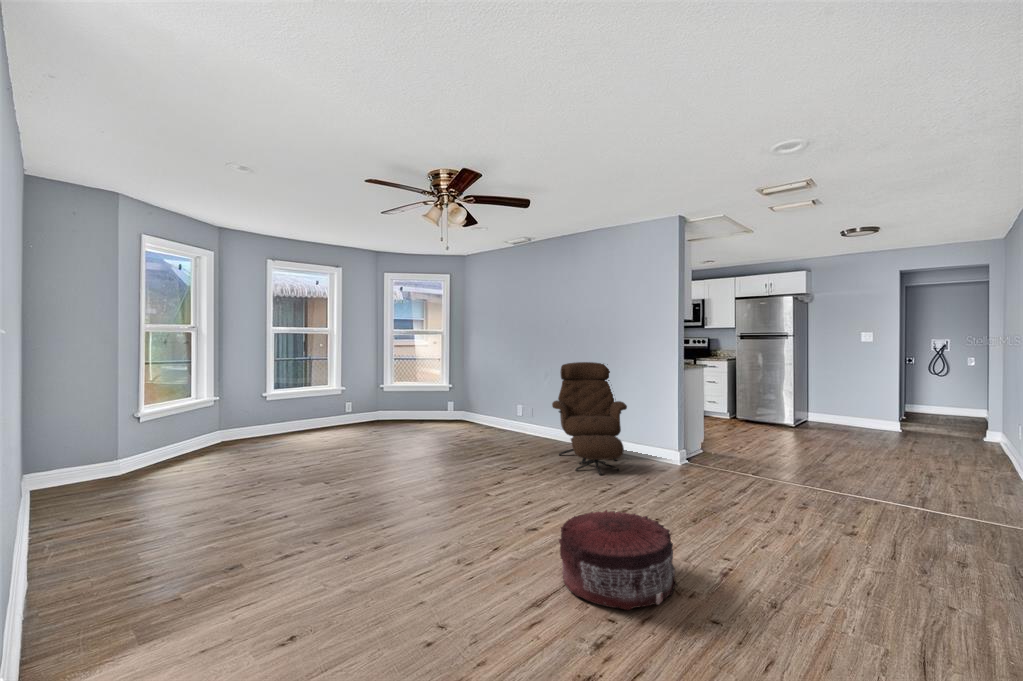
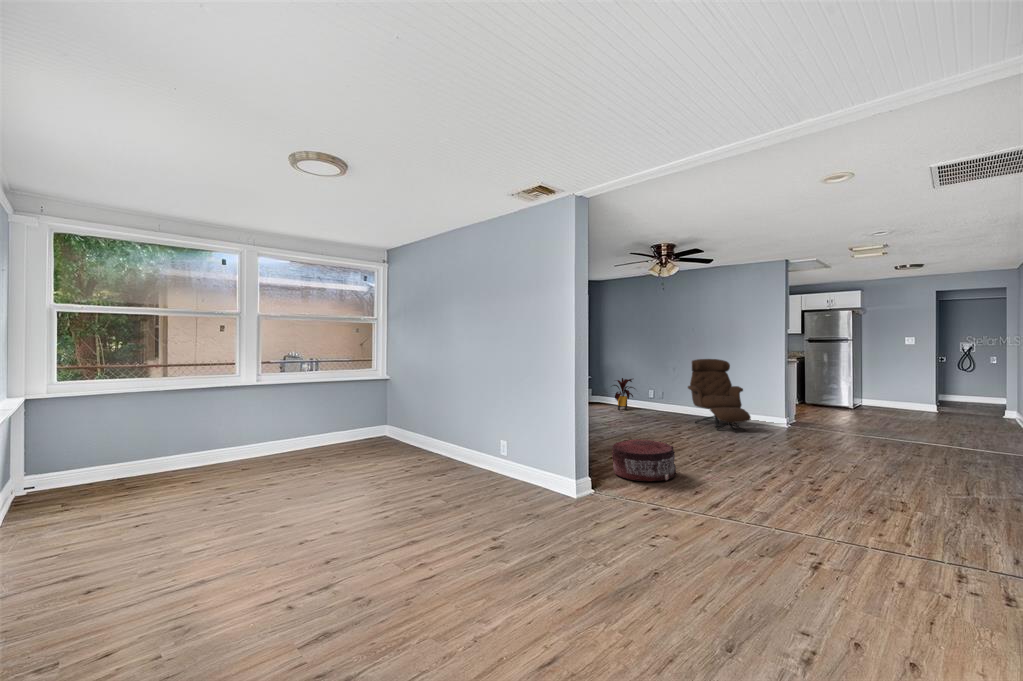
house plant: none [464,387,506,432] -> present [613,378,635,411]
pouf: present [559,510,677,610] -> present [612,439,677,481]

